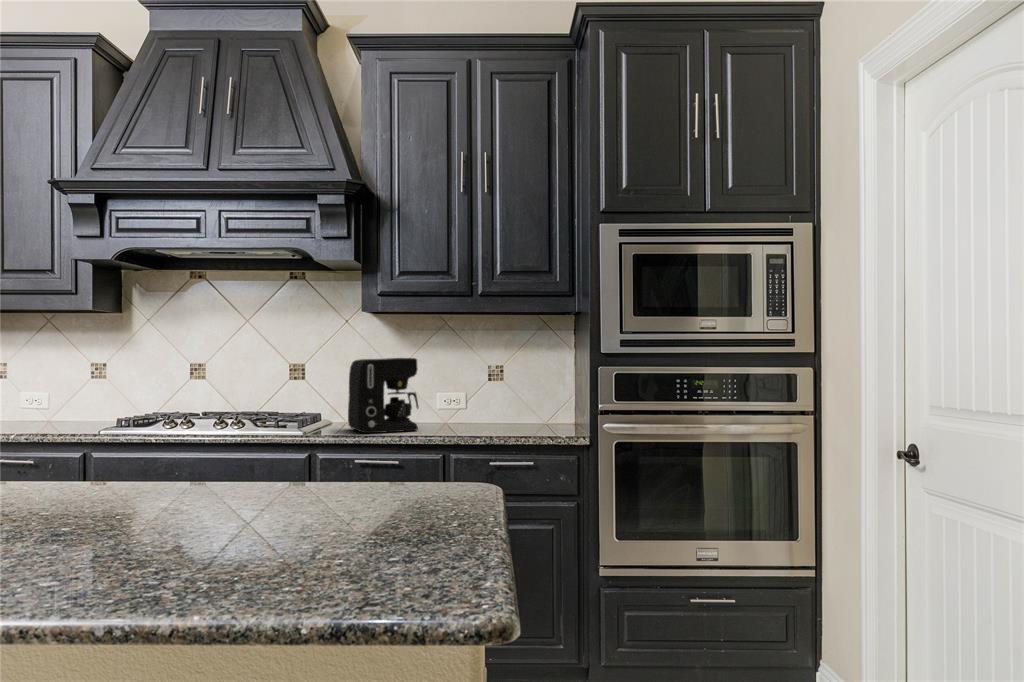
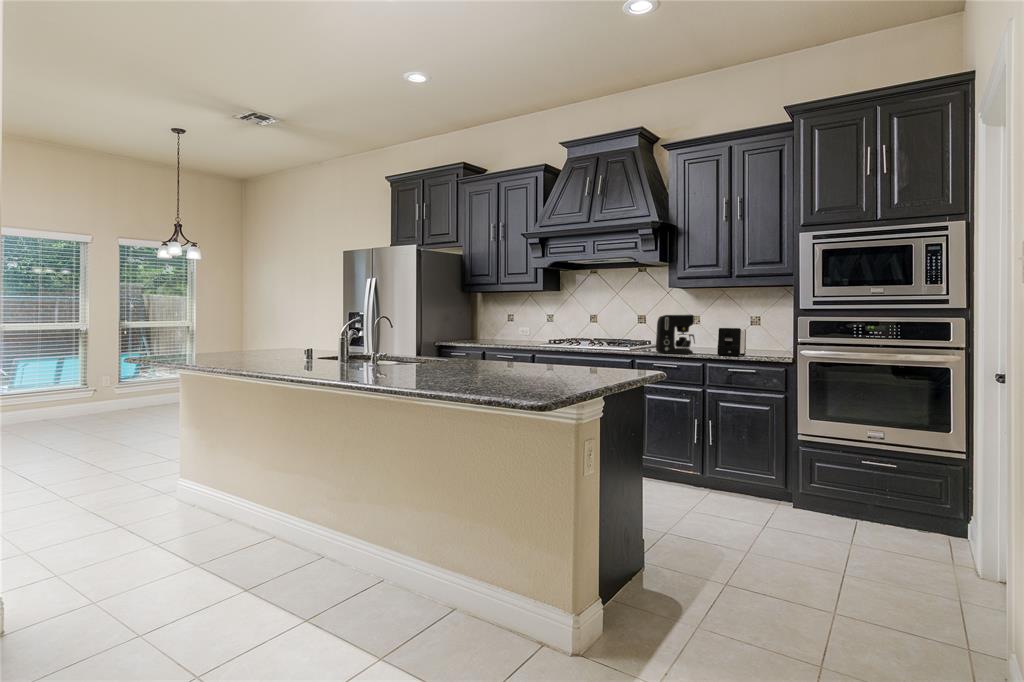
toaster: none [461,379,497,431] -> present [717,328,746,357]

